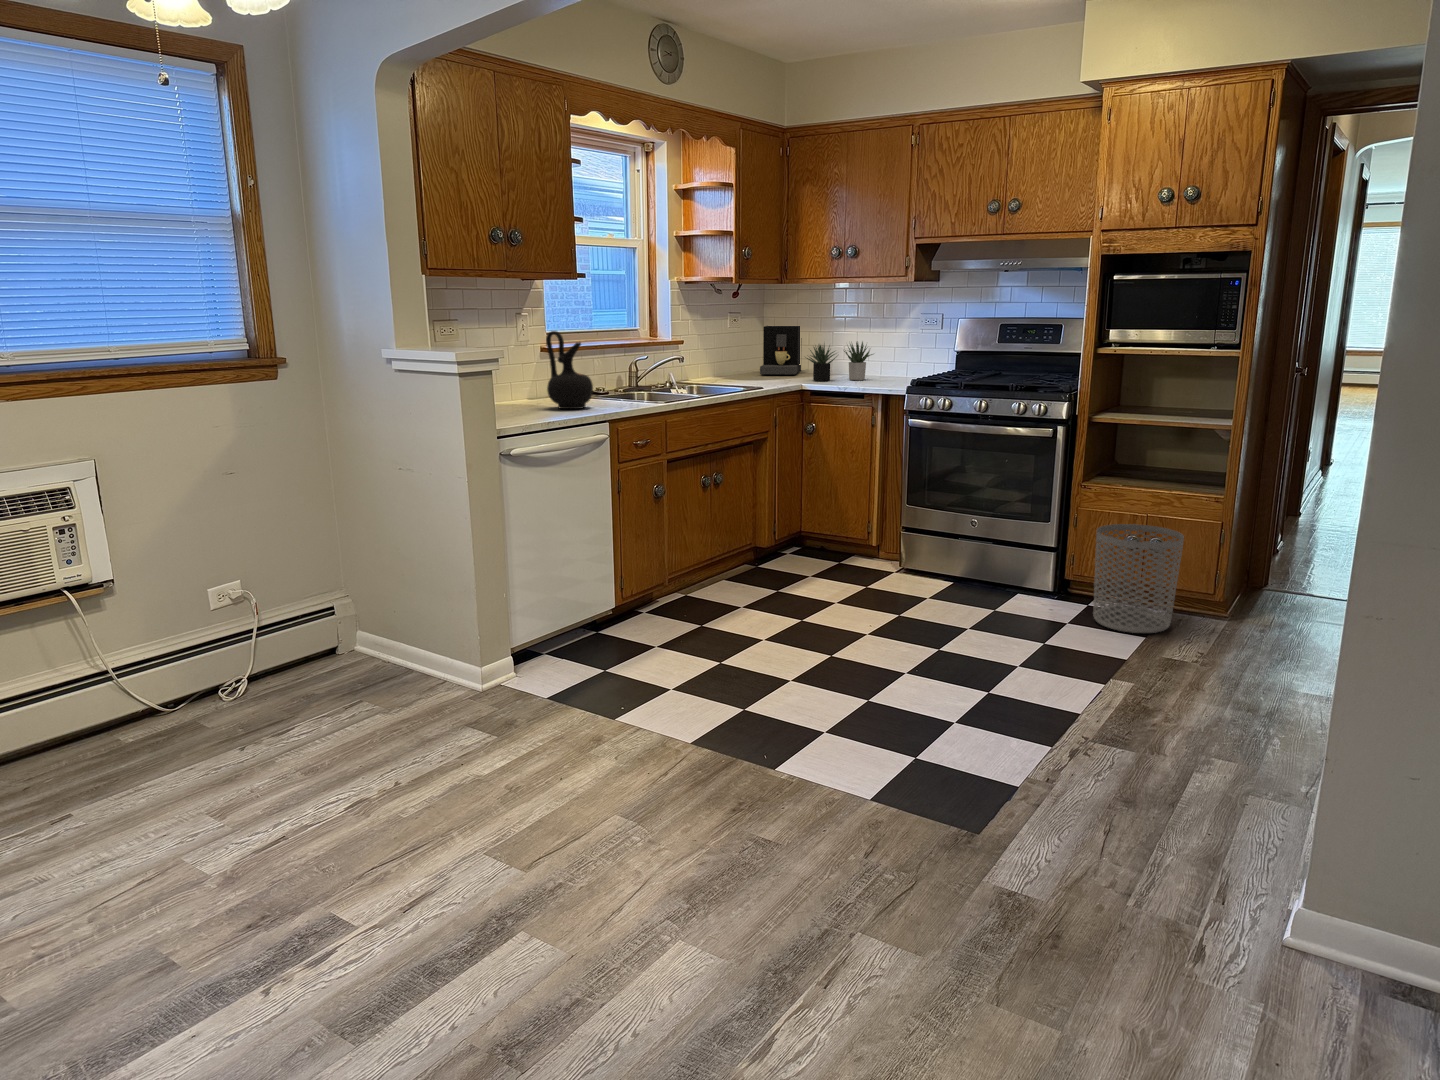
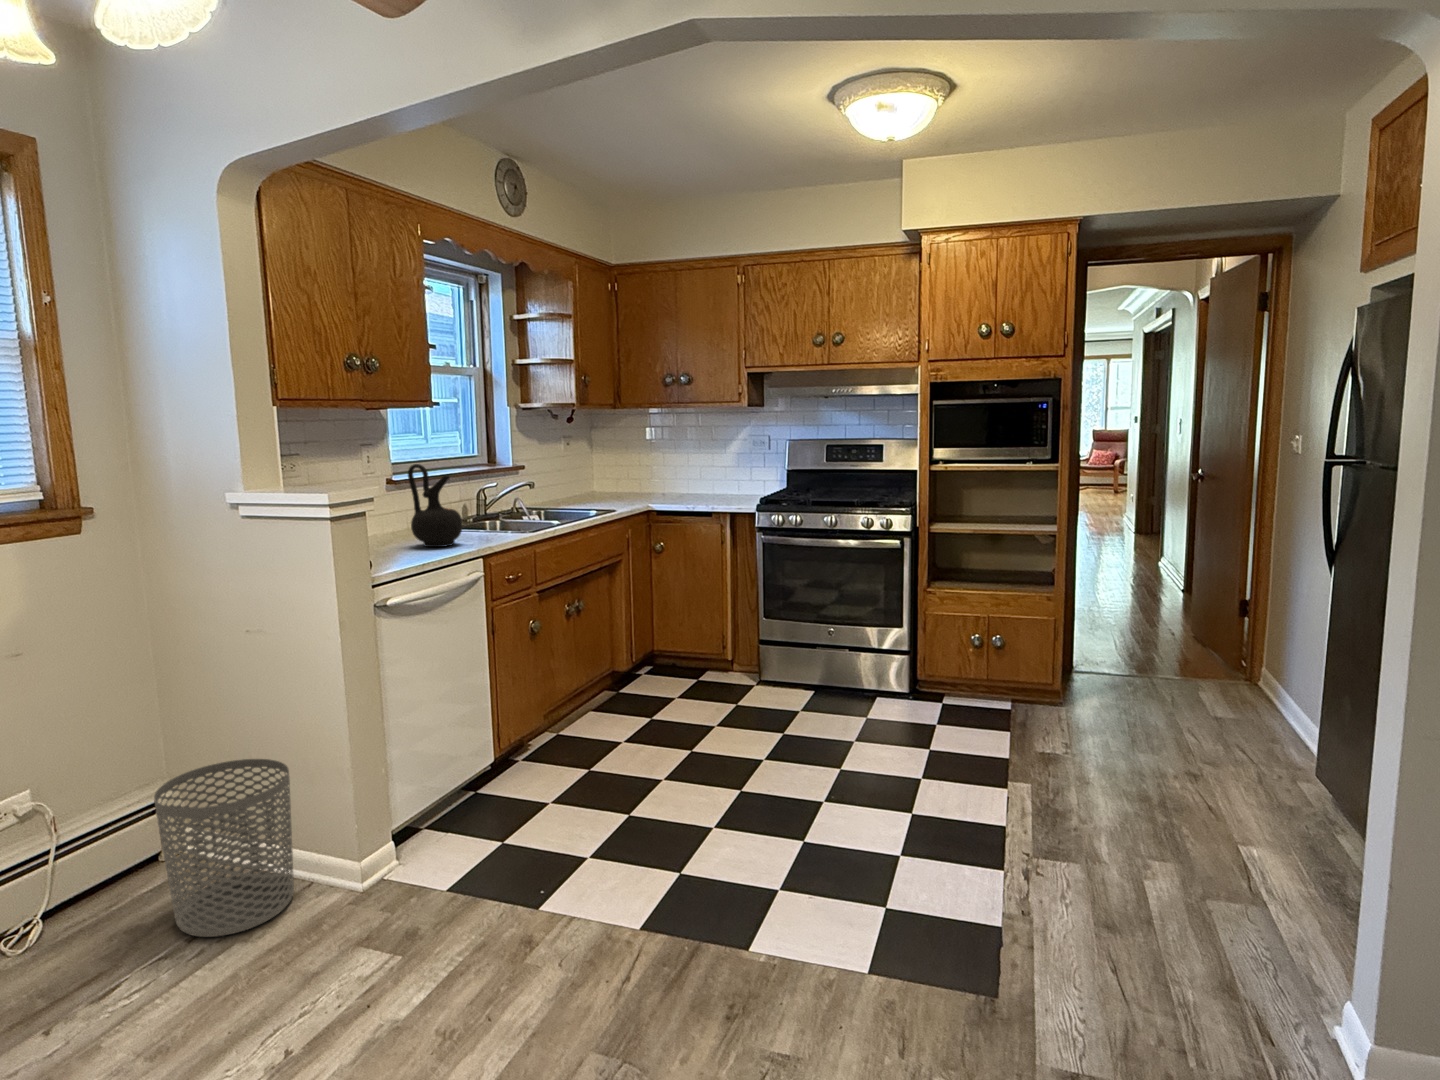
coffee maker: present [760,326,802,374] -> none [600,448,635,496]
succulent plant: present [807,342,873,381] -> none [649,460,715,502]
waste bin: present [1093,524,1184,633] -> present [154,759,294,937]

